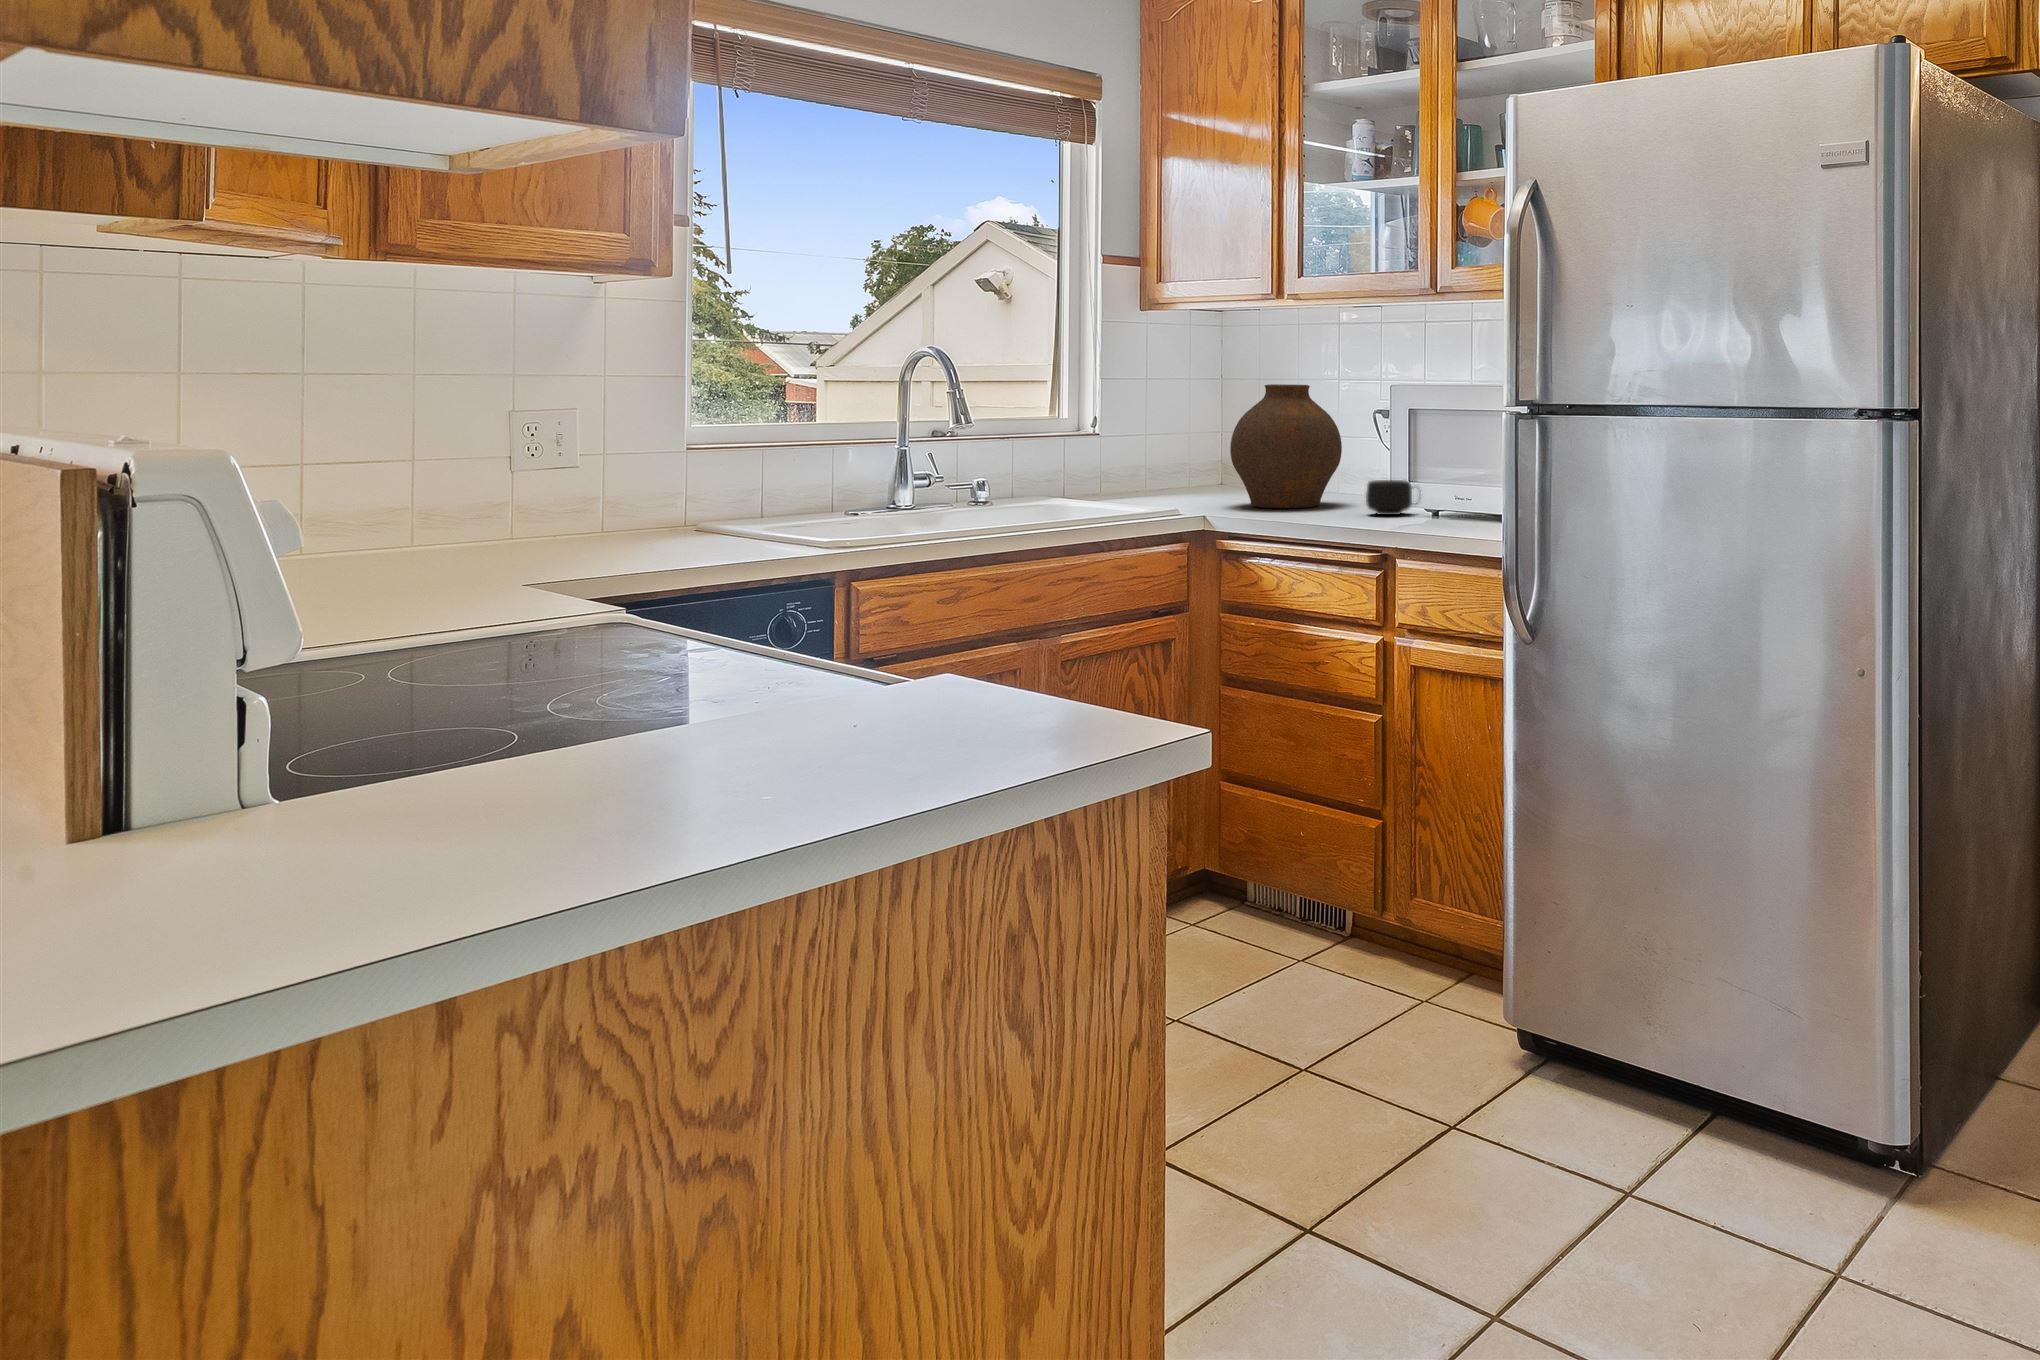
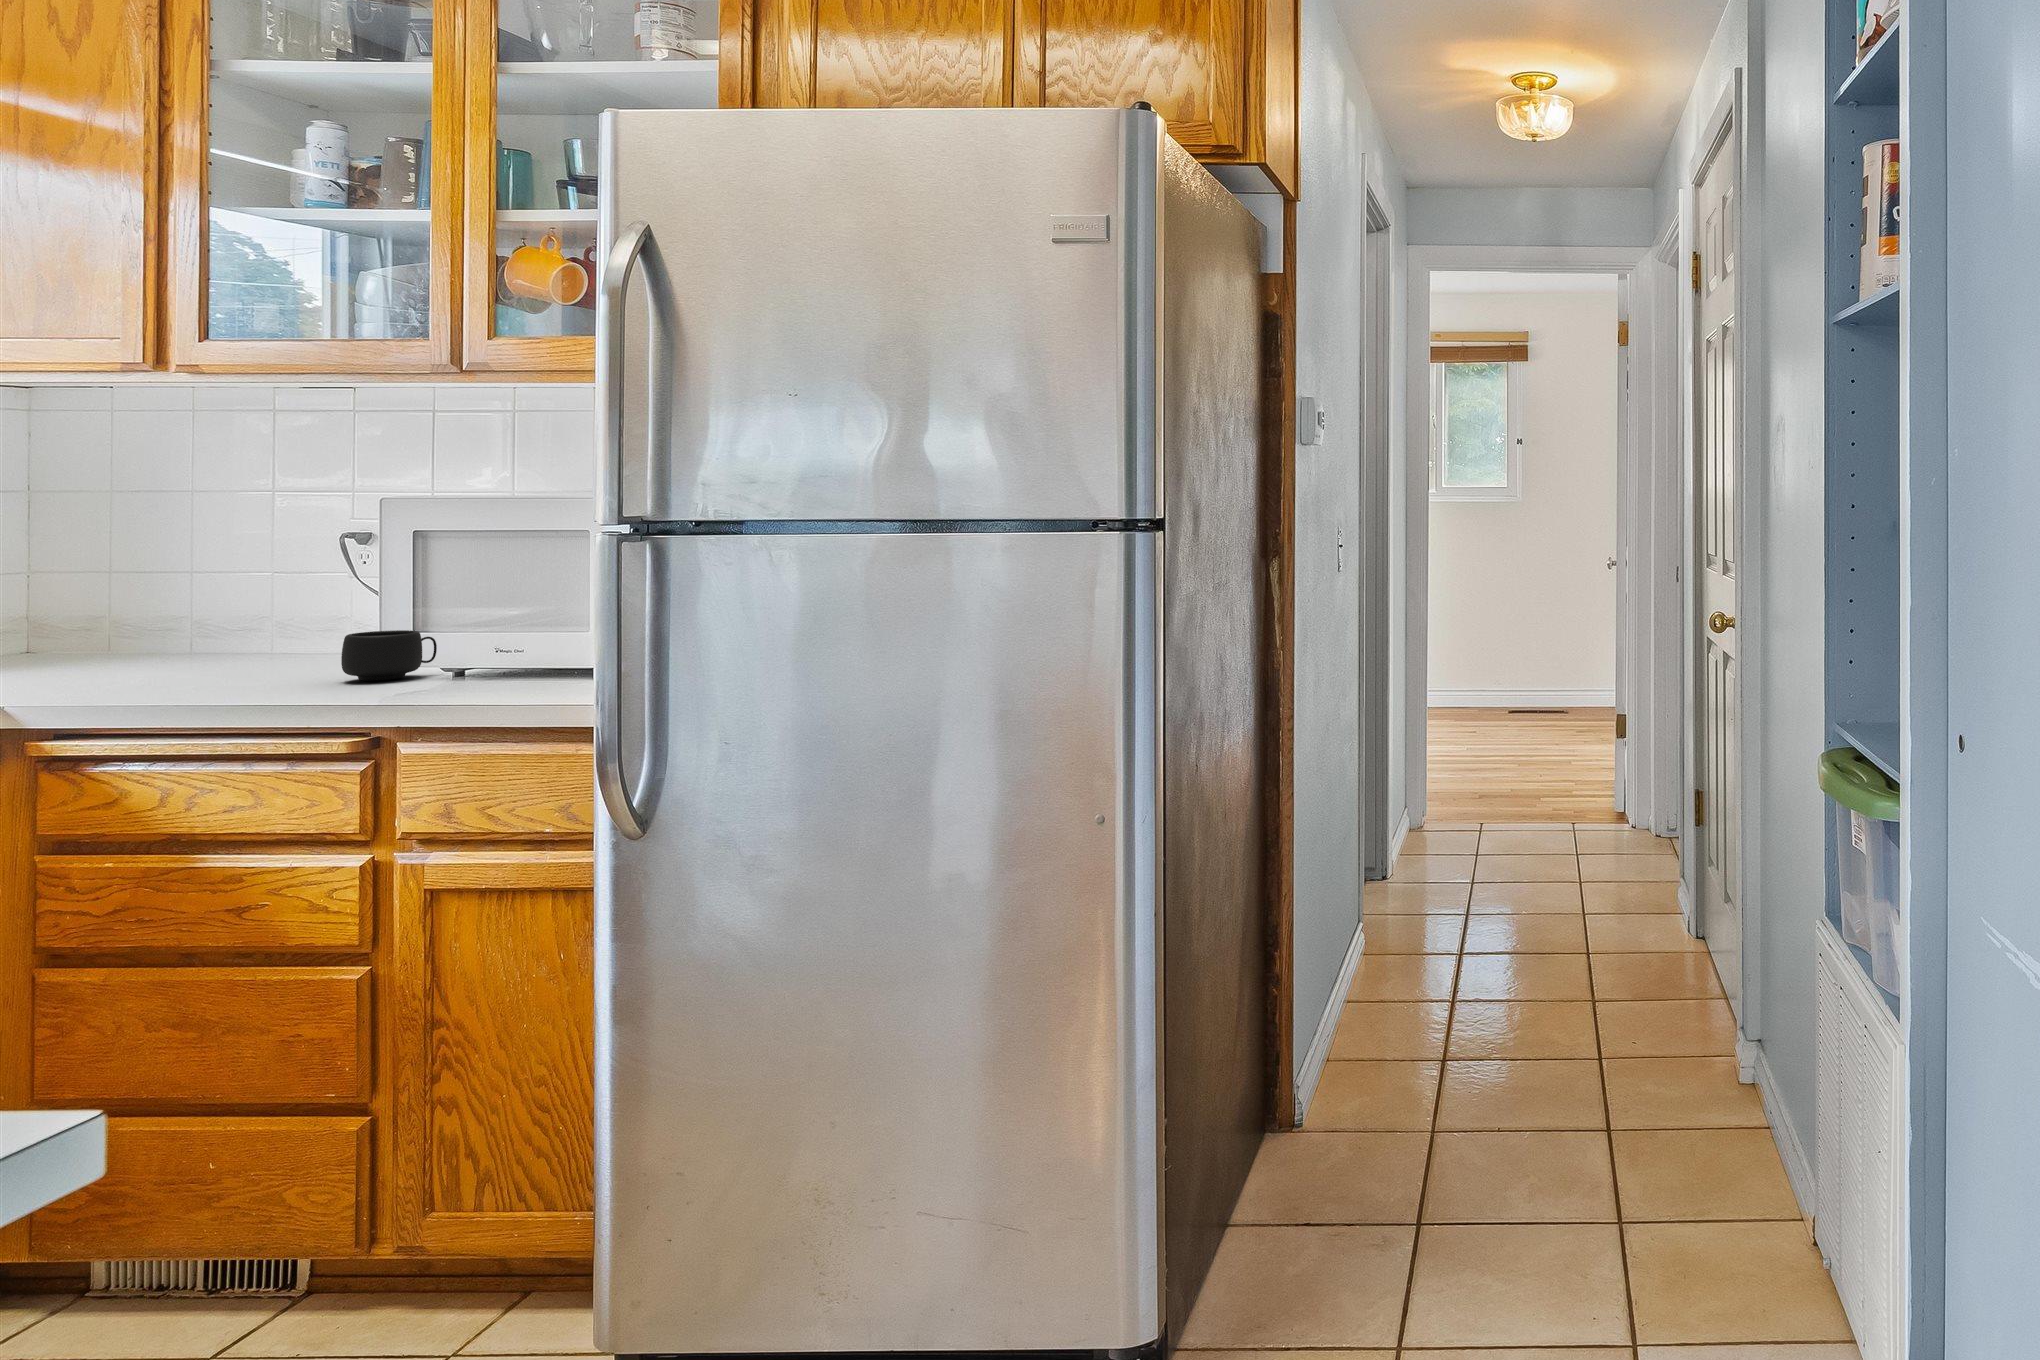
vase: present [1230,384,1342,508] -> none [75,501,293,684]

